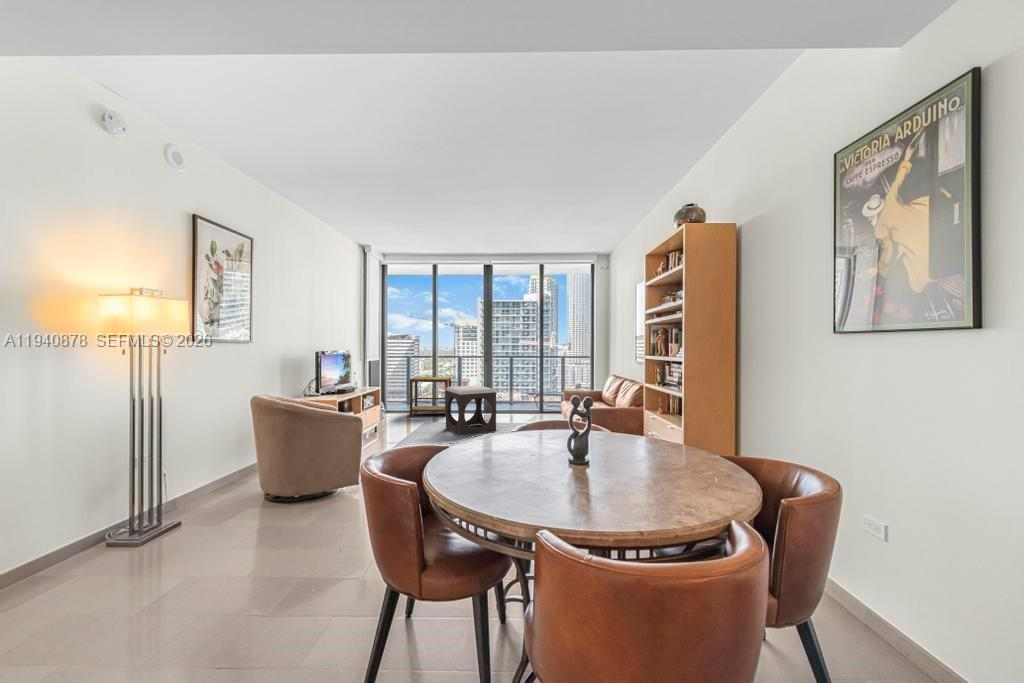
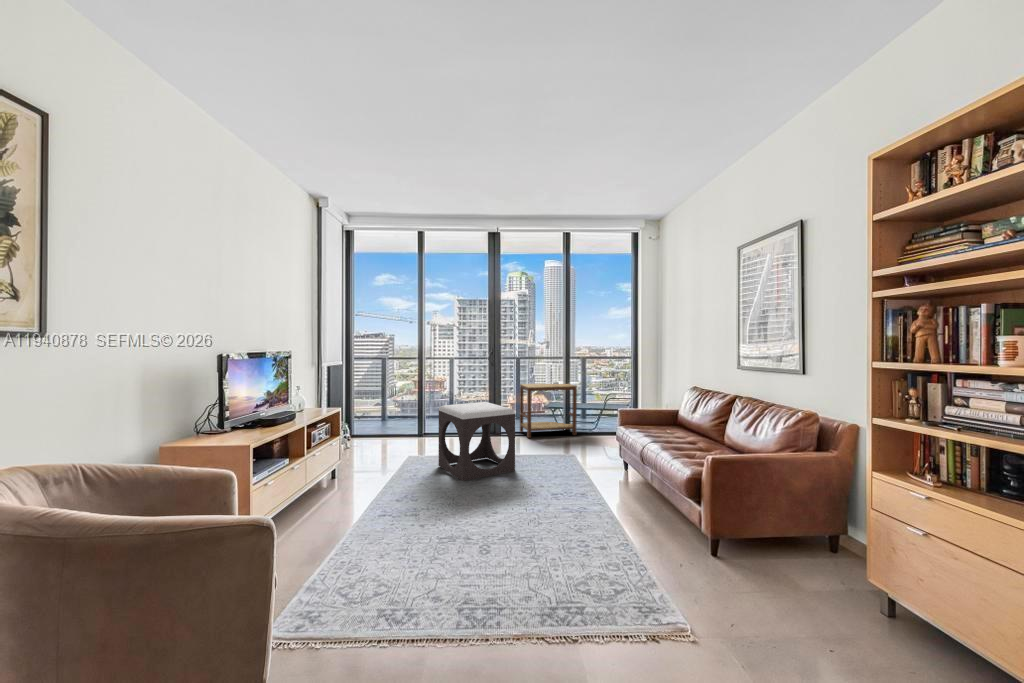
side table: present [410,377,451,416] -> present [520,384,577,438]

